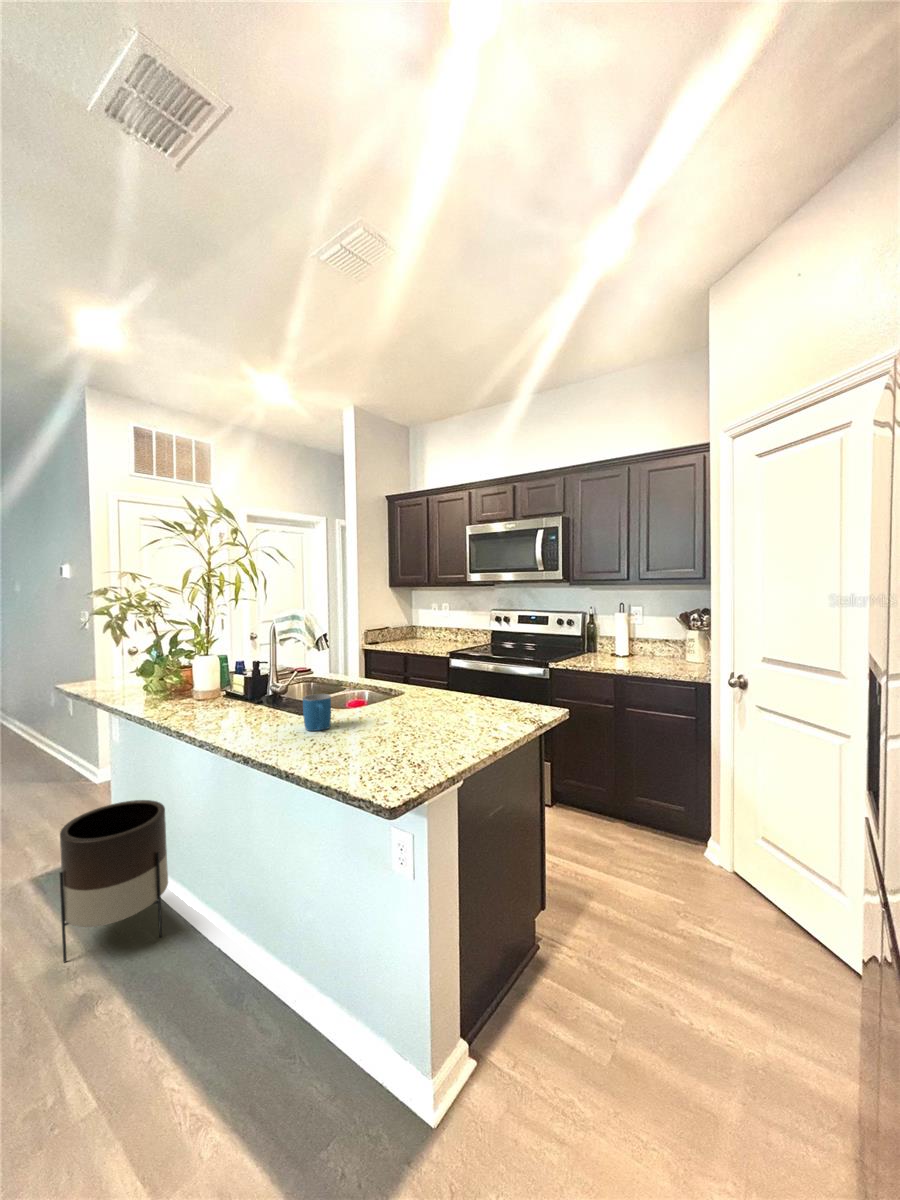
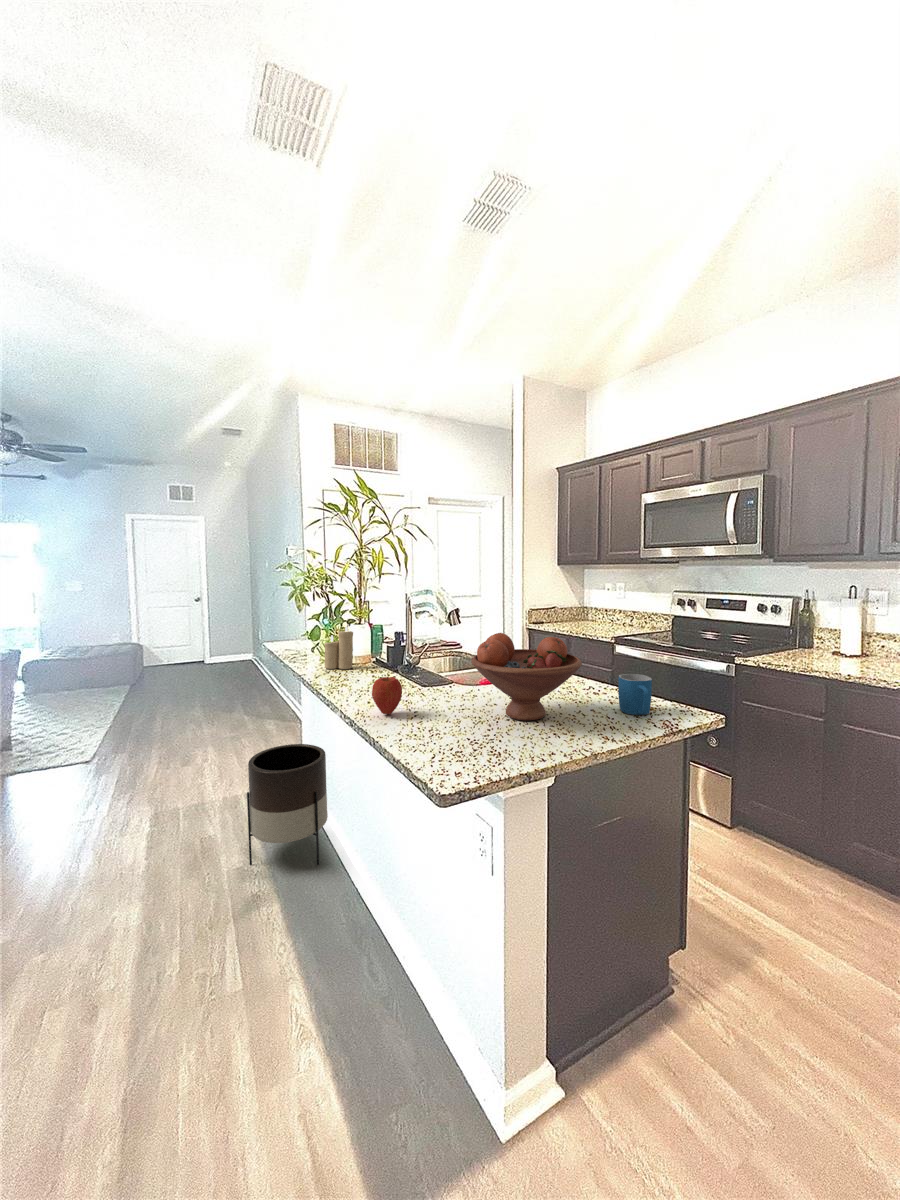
fruit bowl: none [370,655,469,734] -> present [471,633,582,721]
candle: none [171,659,207,708] -> present [324,626,353,669]
mug: present [303,694,331,731] -> present [618,674,652,715]
apple: none [270,707,302,746] -> present [372,677,402,714]

